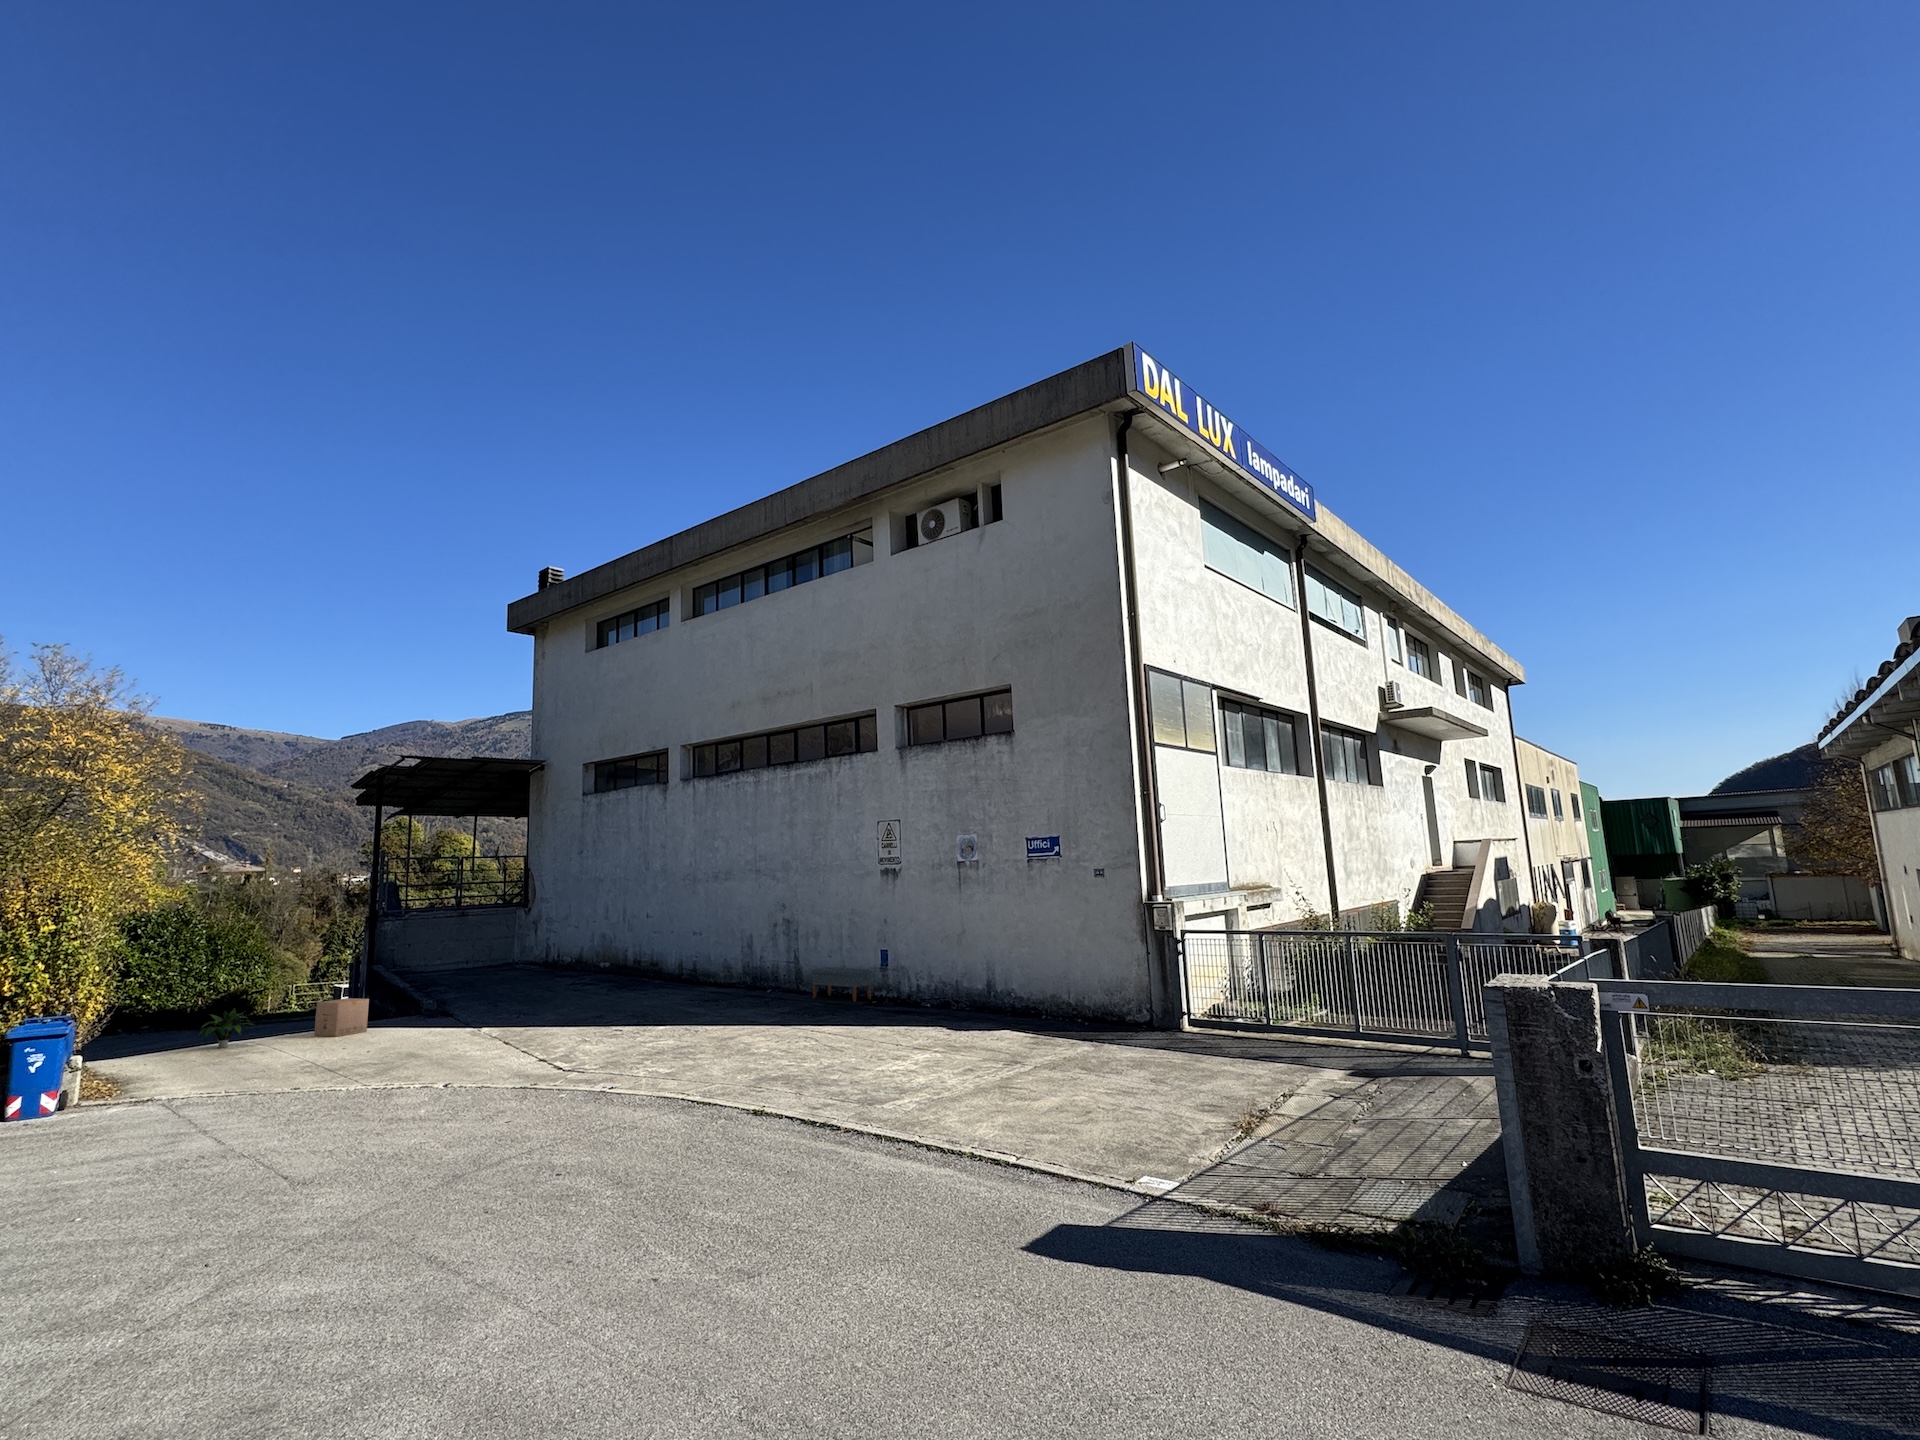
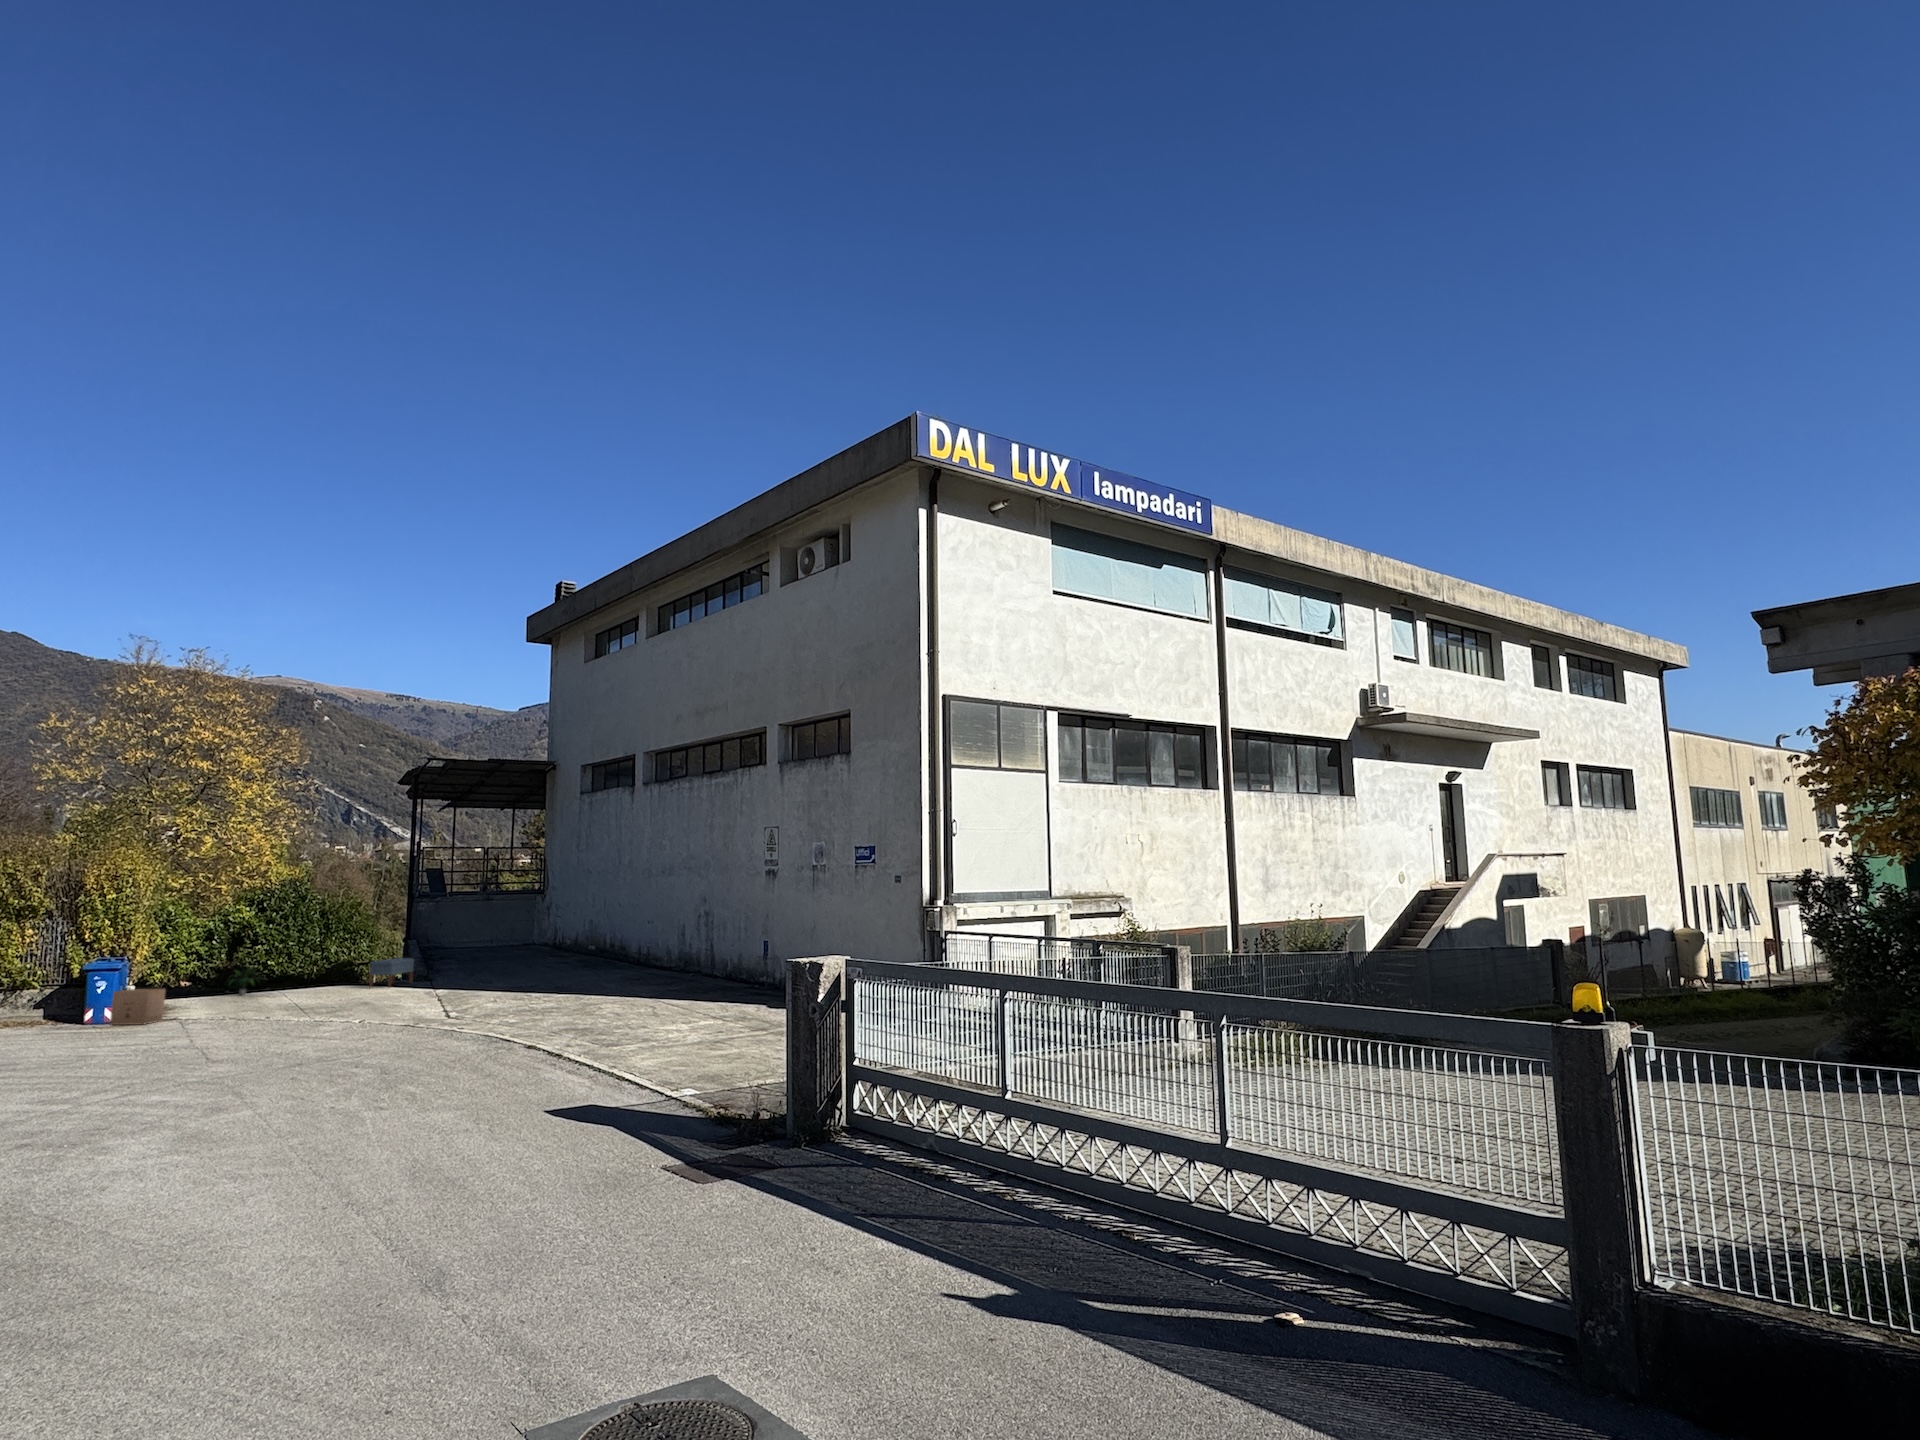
bench: present [812,967,872,1002] -> present [369,958,414,988]
cardboard box: present [314,998,369,1037] -> present [110,989,165,1025]

